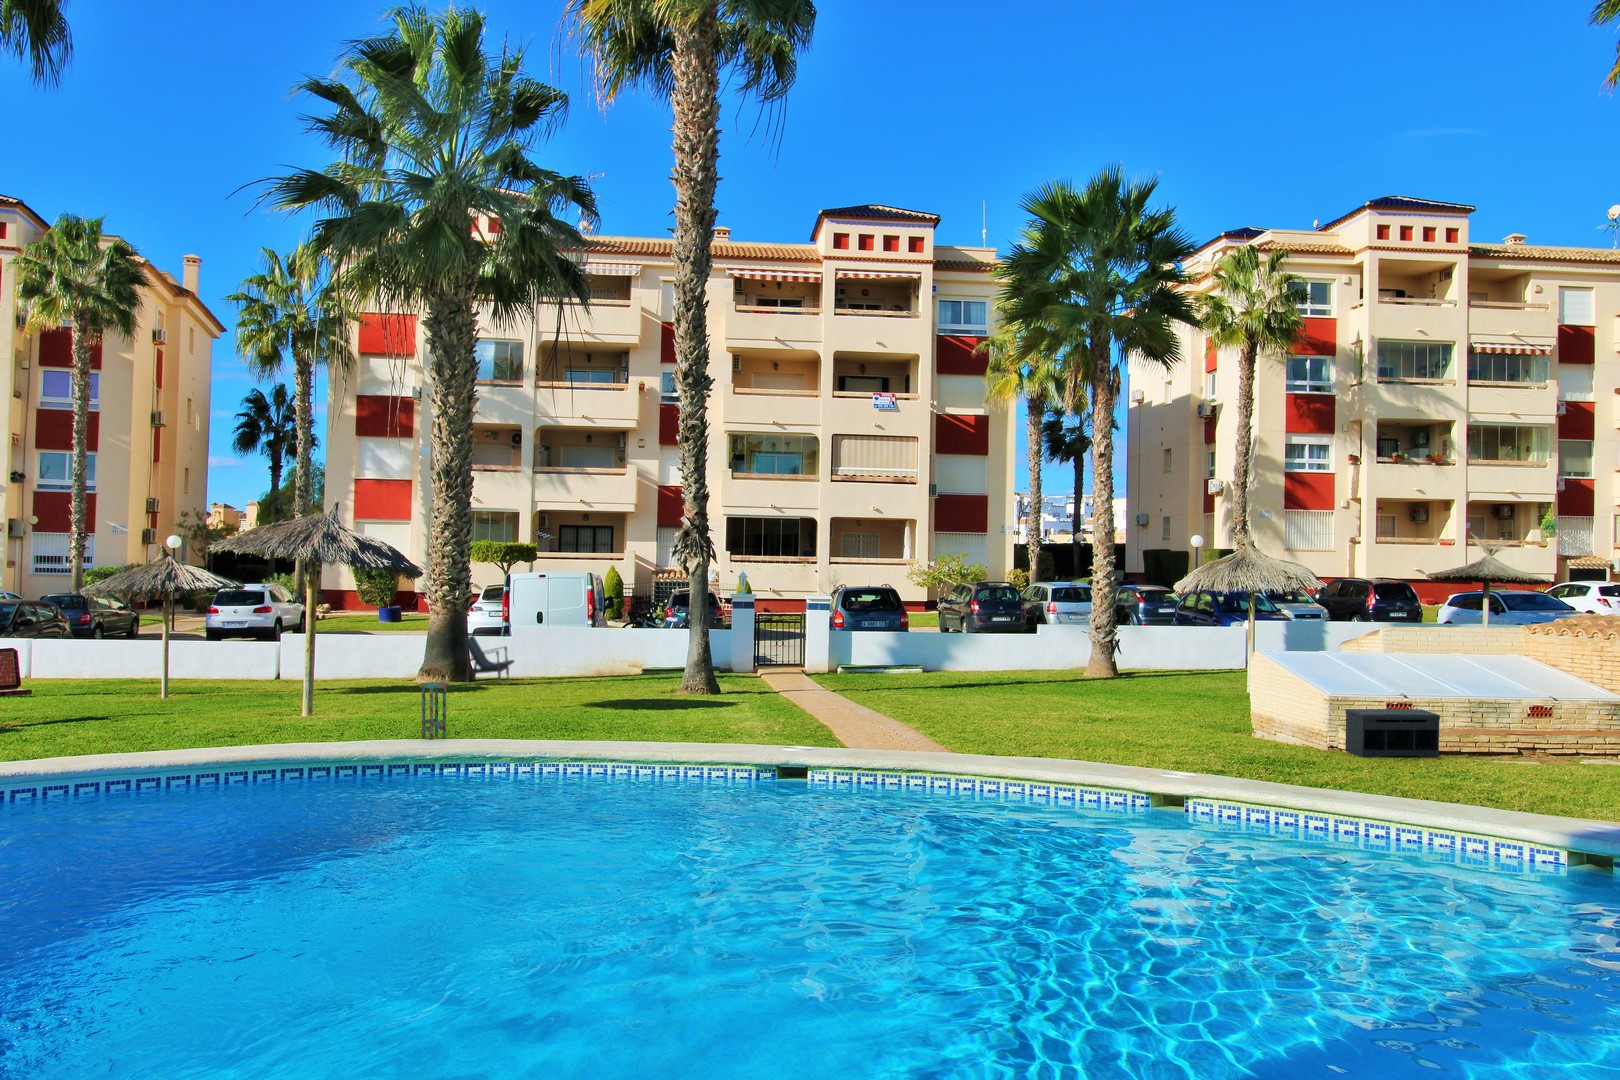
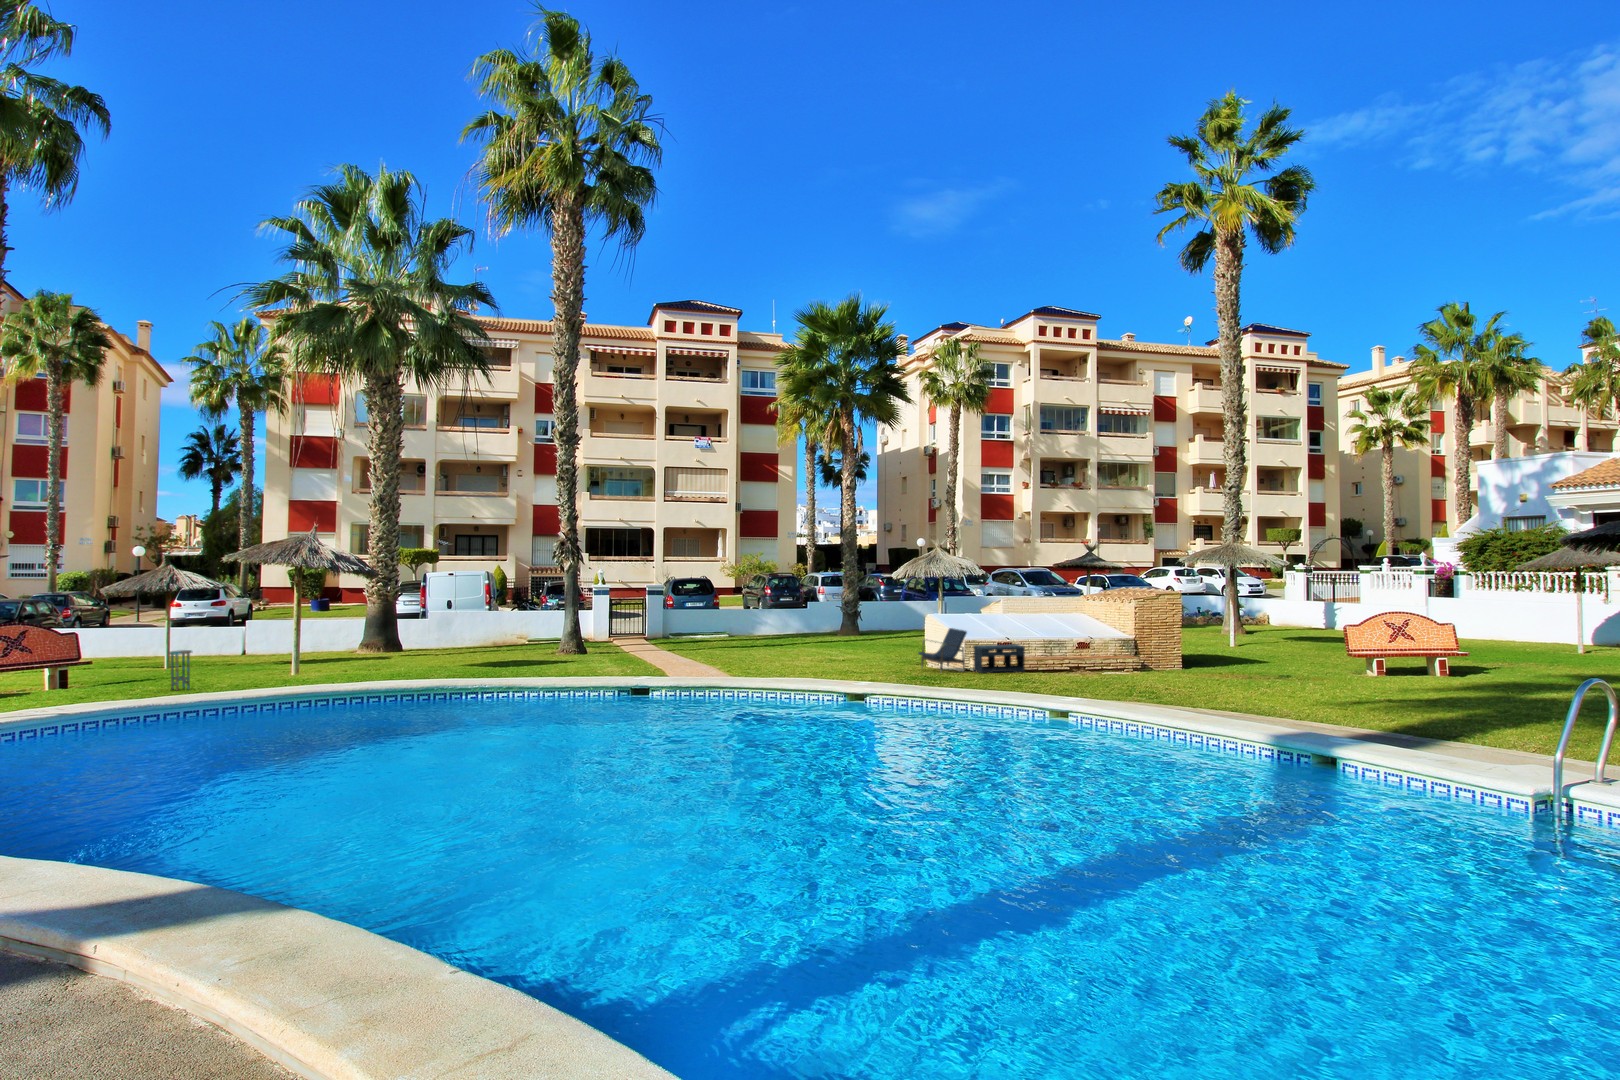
lounge chair: present [464,636,514,683] -> present [919,628,967,672]
side table: present [420,682,449,740] -> present [169,650,192,691]

